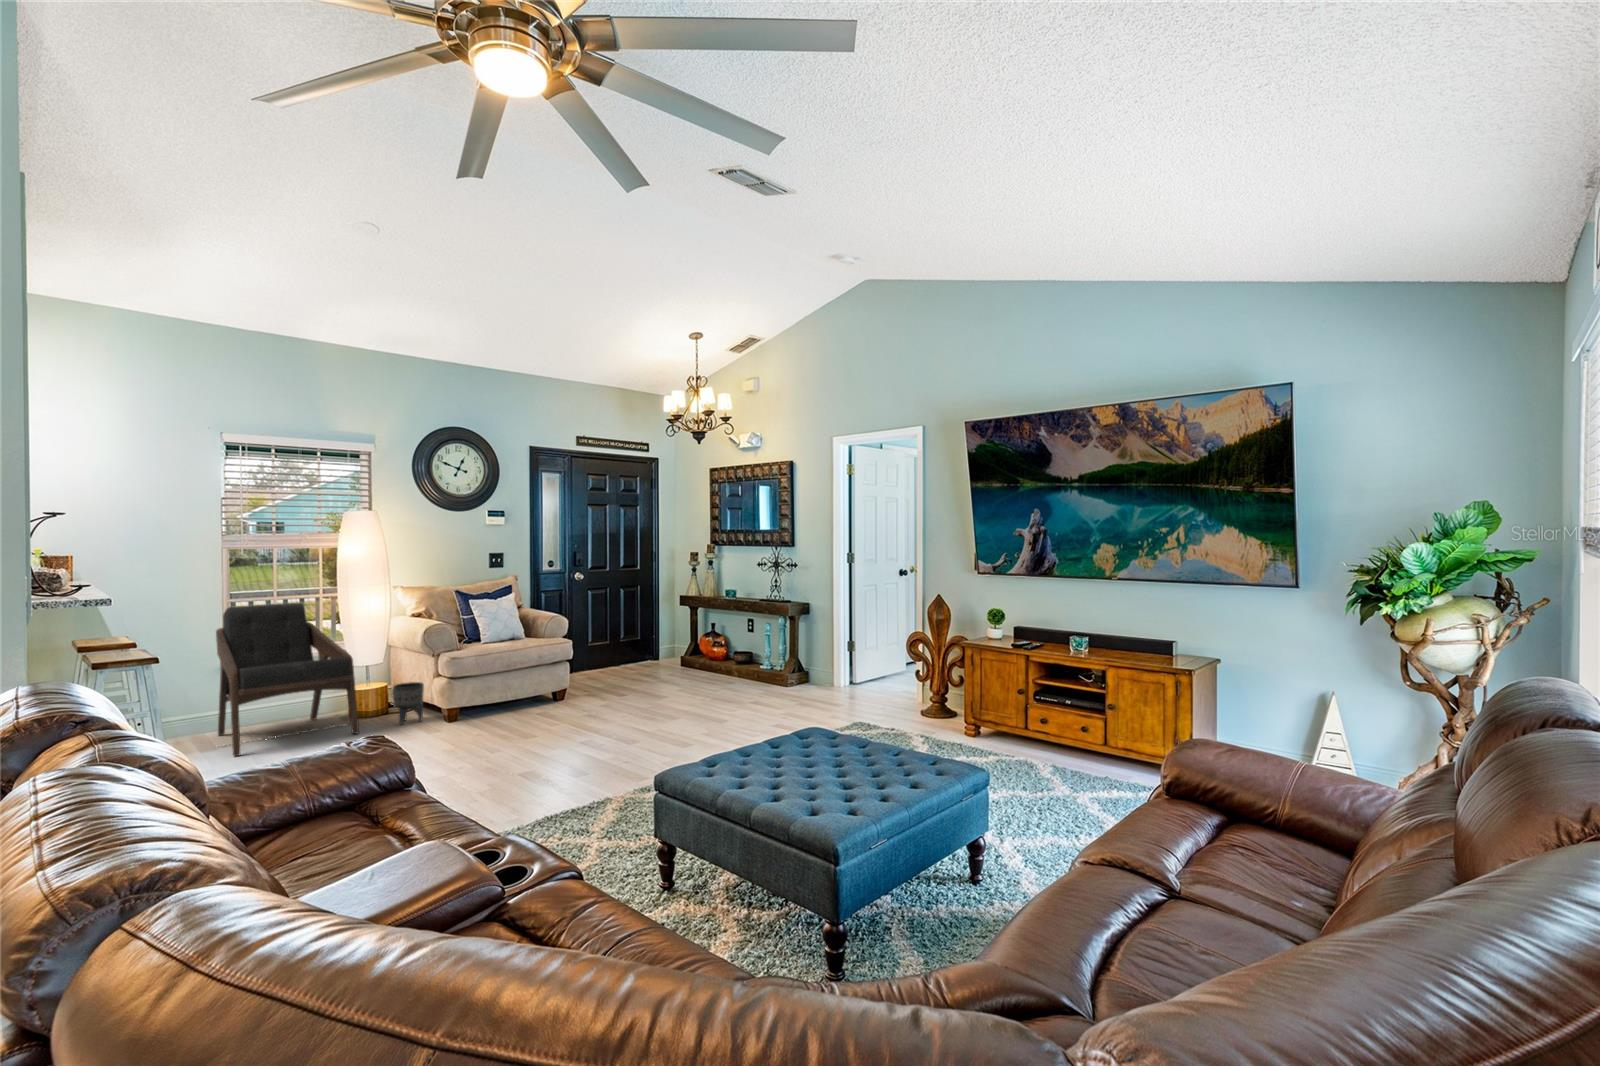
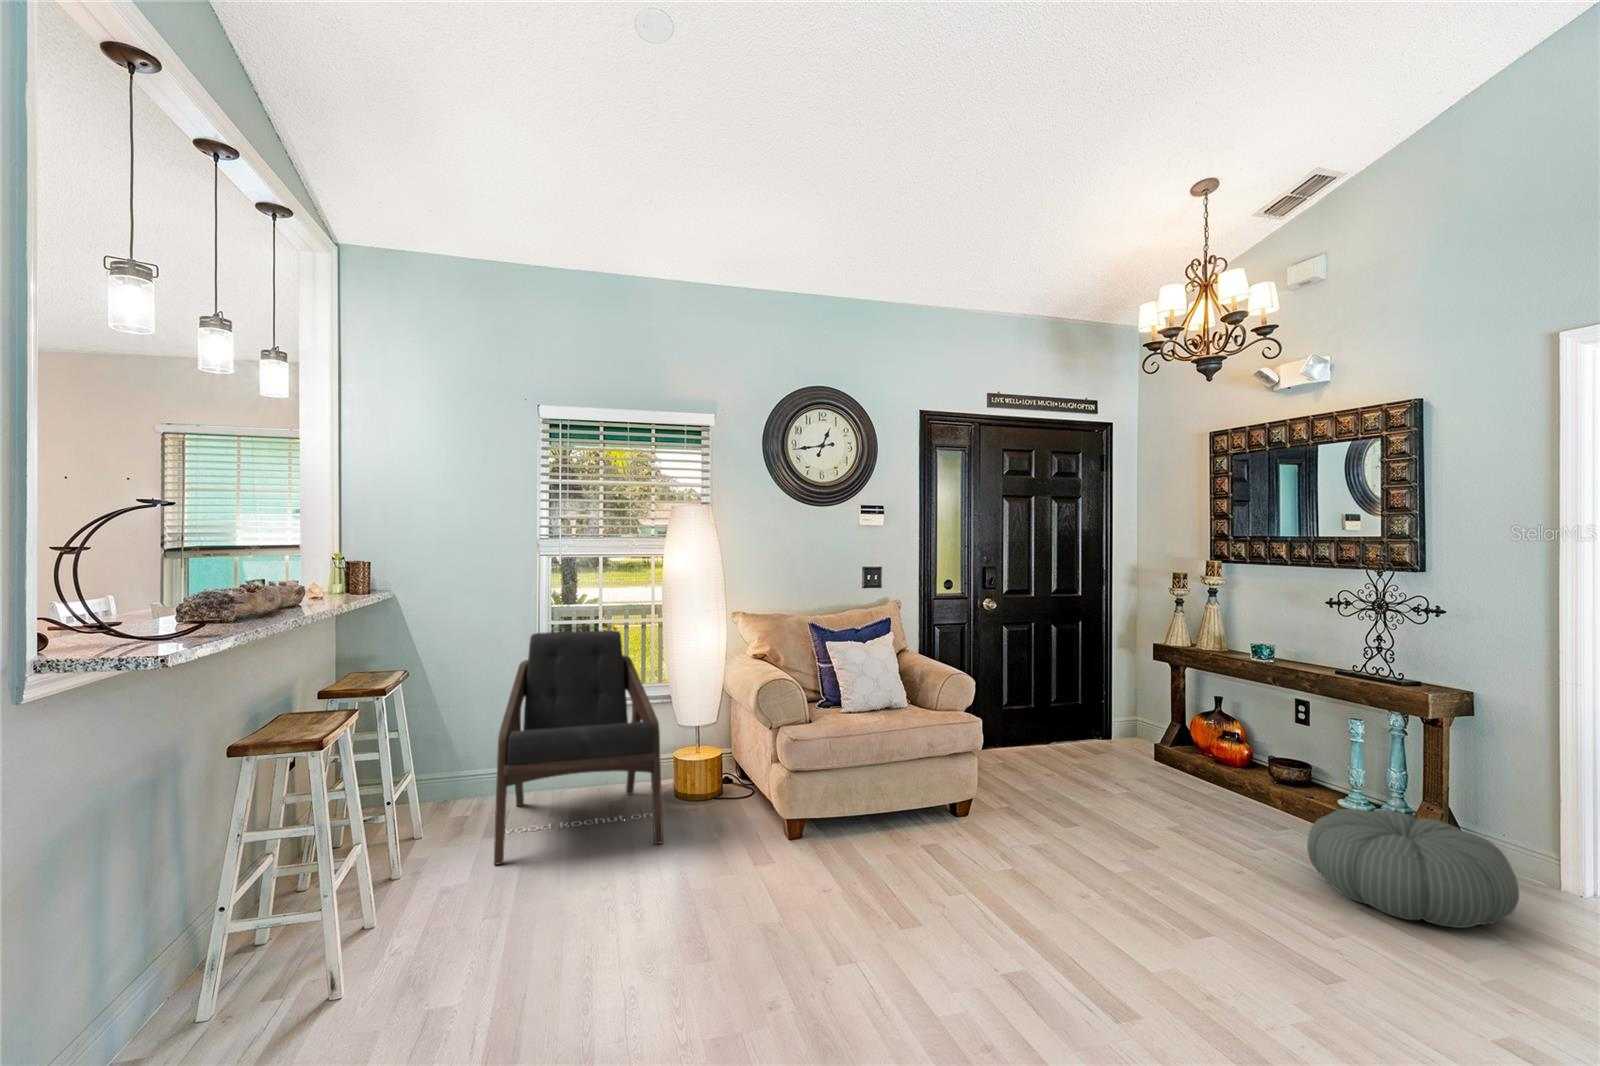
pouf: none [732,661,807,702] -> present [1307,809,1519,928]
planter: present [393,682,424,725] -> none [714,764,757,834]

